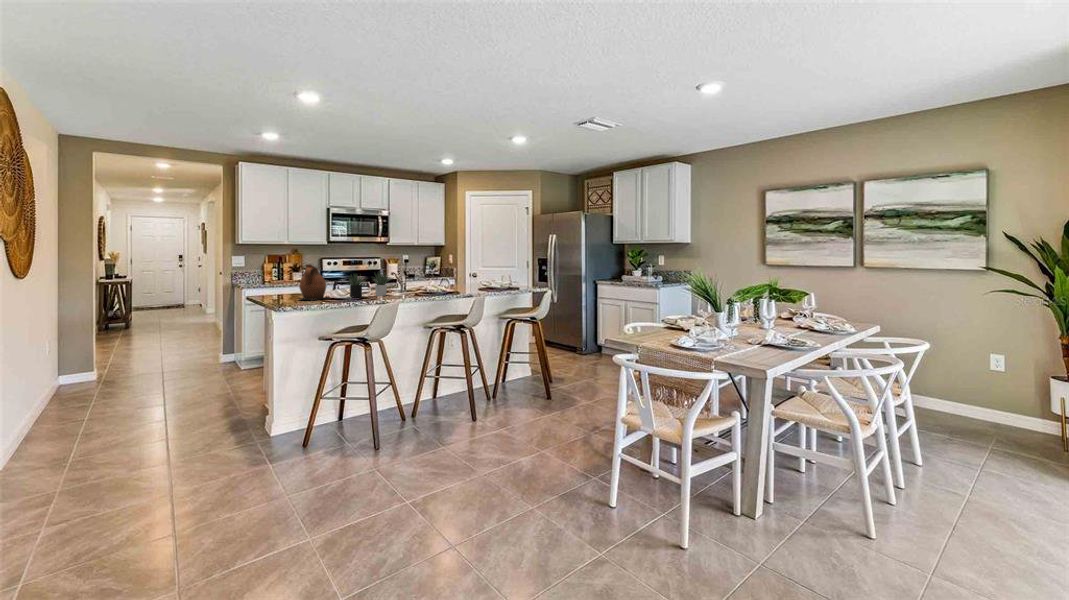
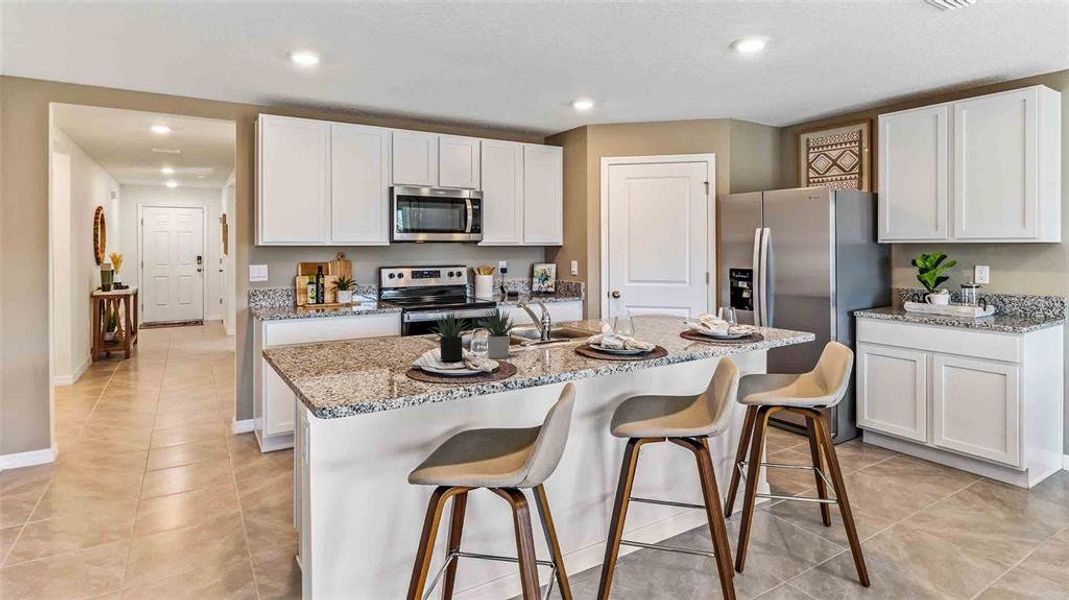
ceramic pitcher: present [299,264,328,300] -> none [339,297,406,368]

